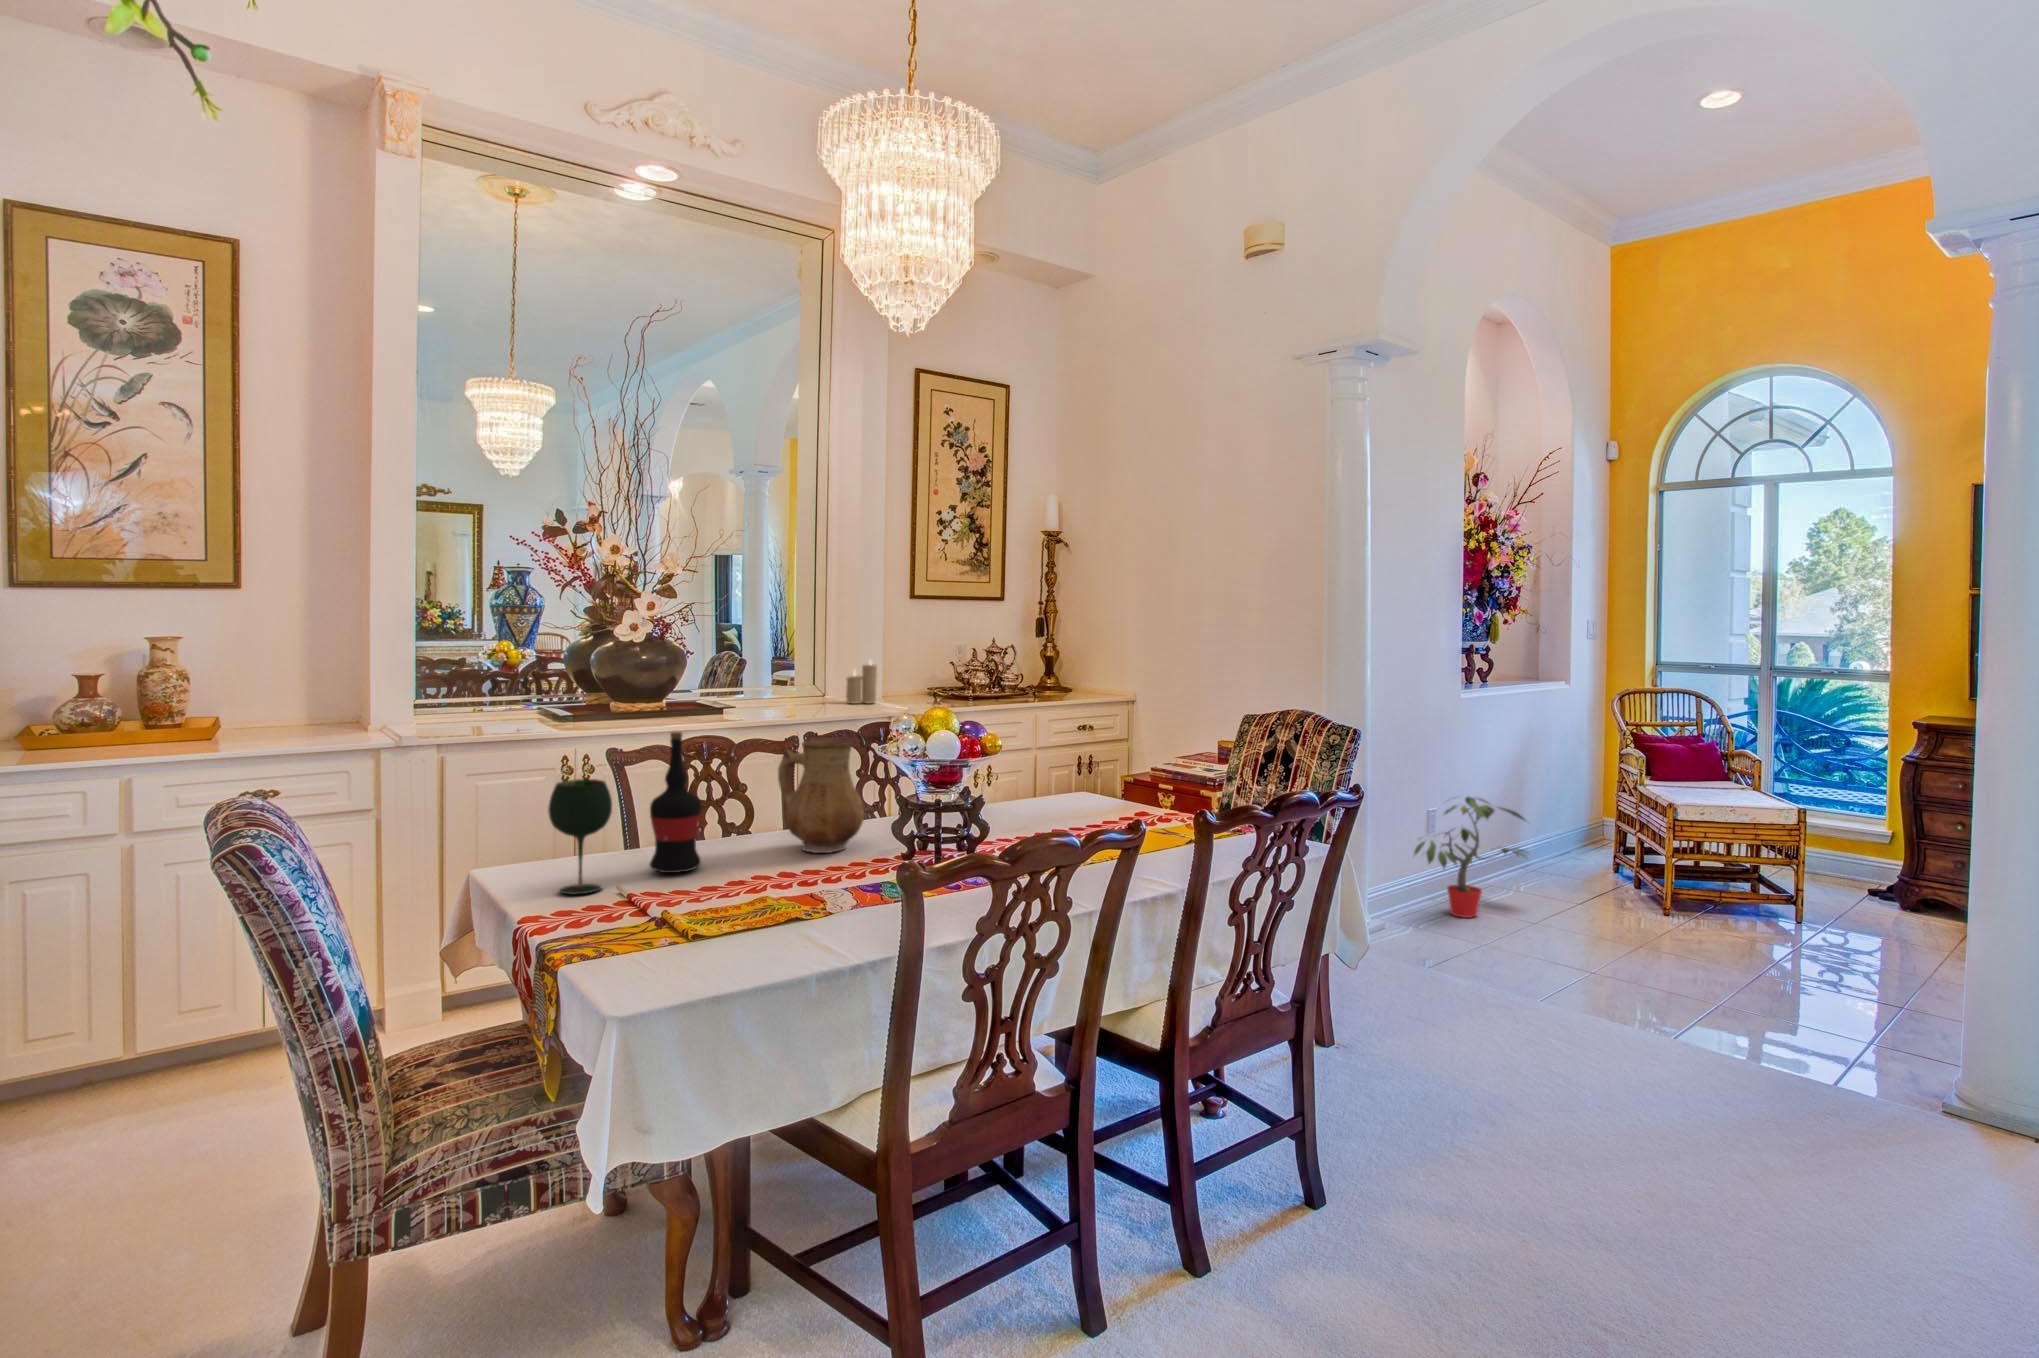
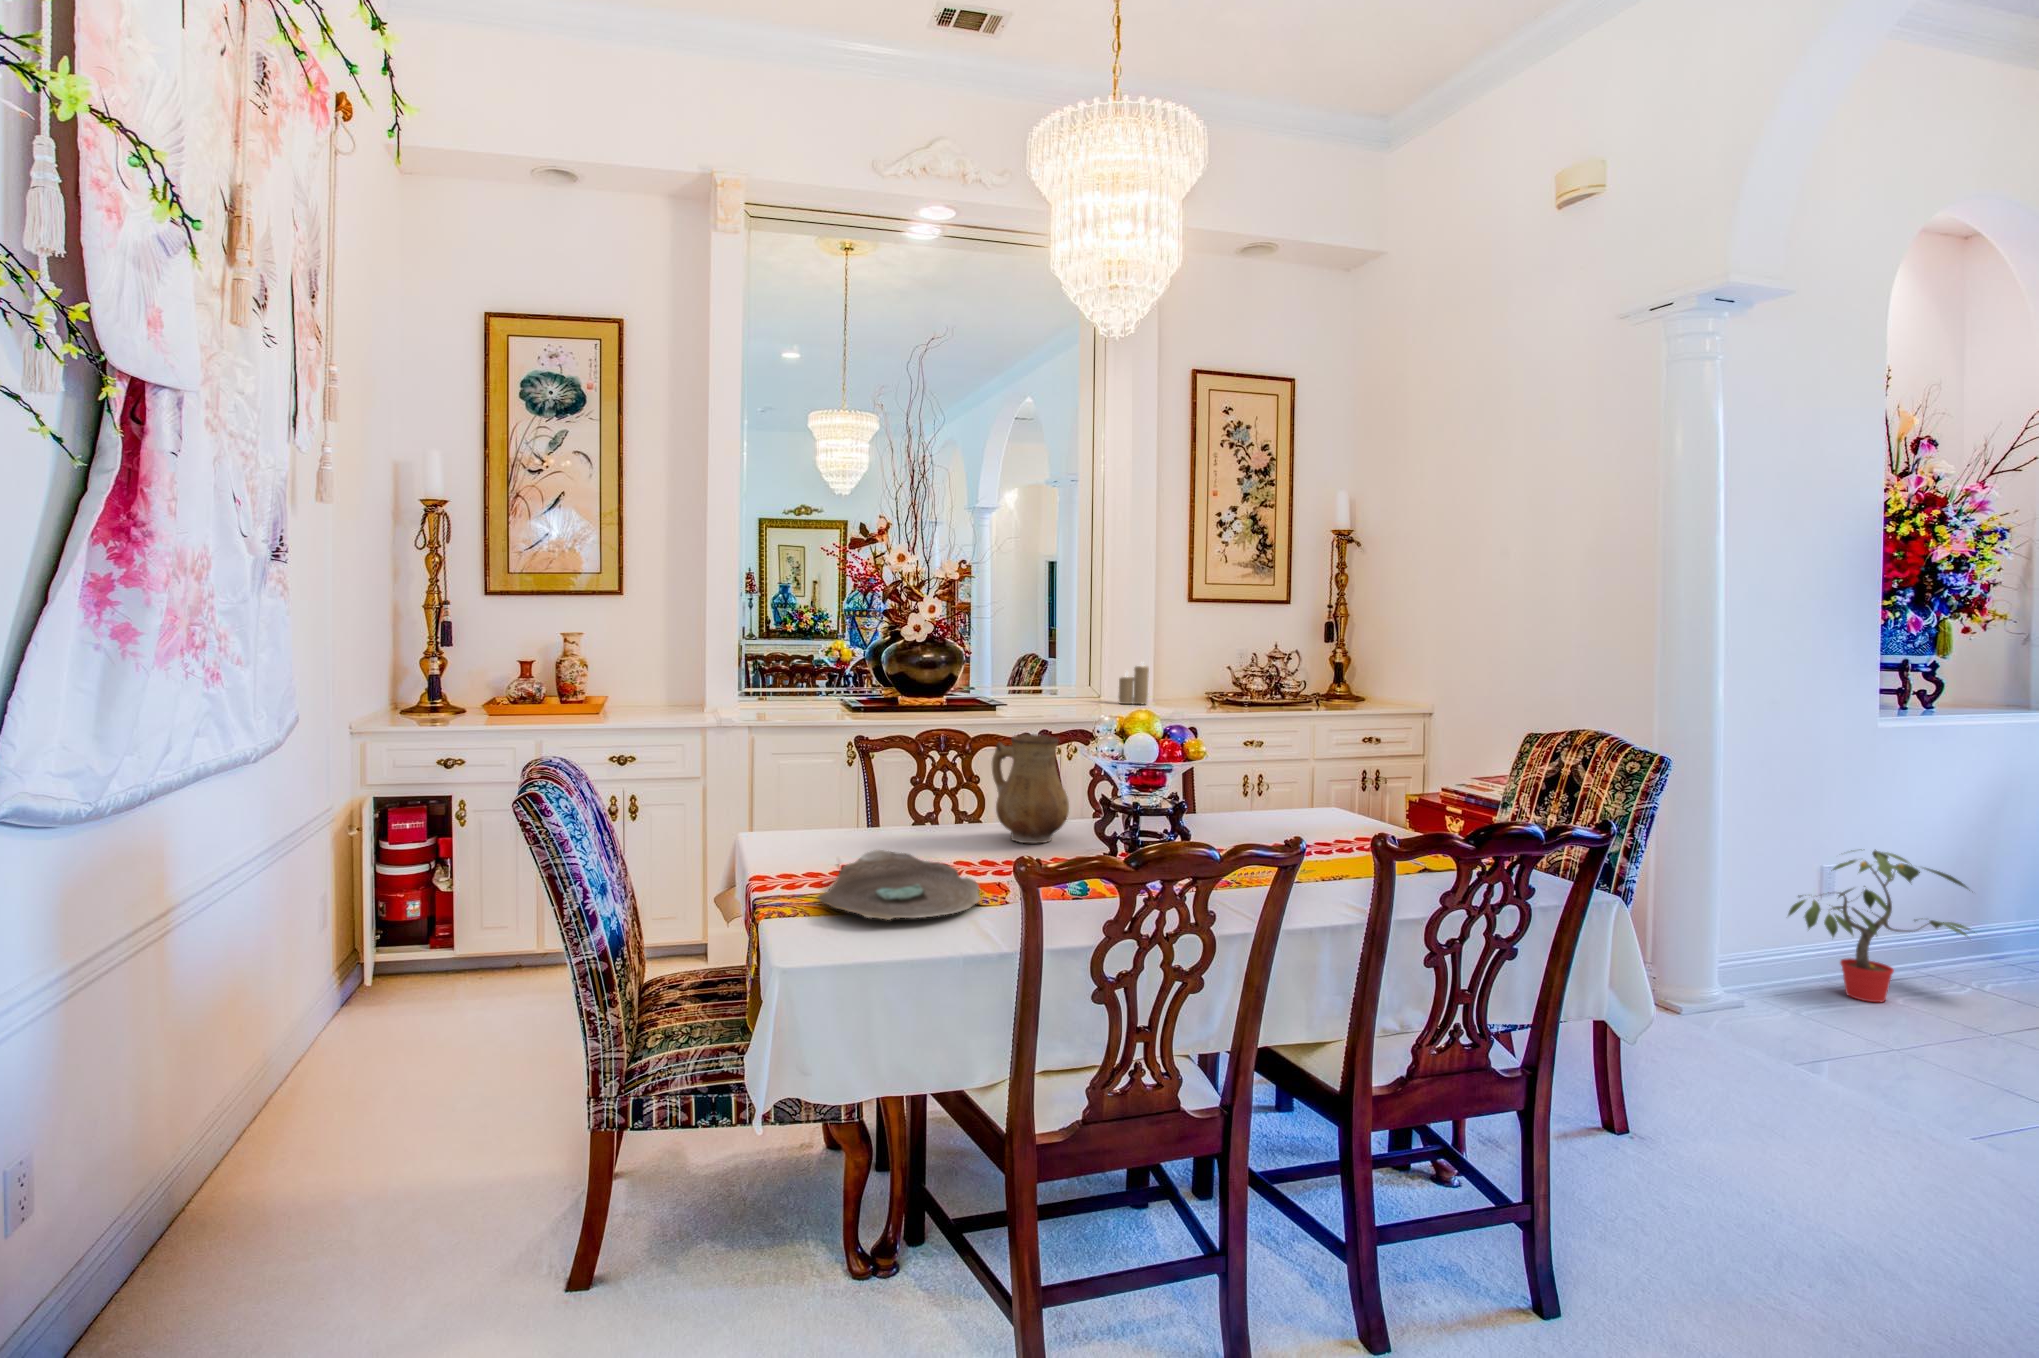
wine bottle: present [650,732,702,873] -> none [871,721,917,849]
wine glass: present [548,779,612,894] -> none [785,759,836,859]
decorative bowl: none [622,875,809,950] -> present [818,850,981,920]

